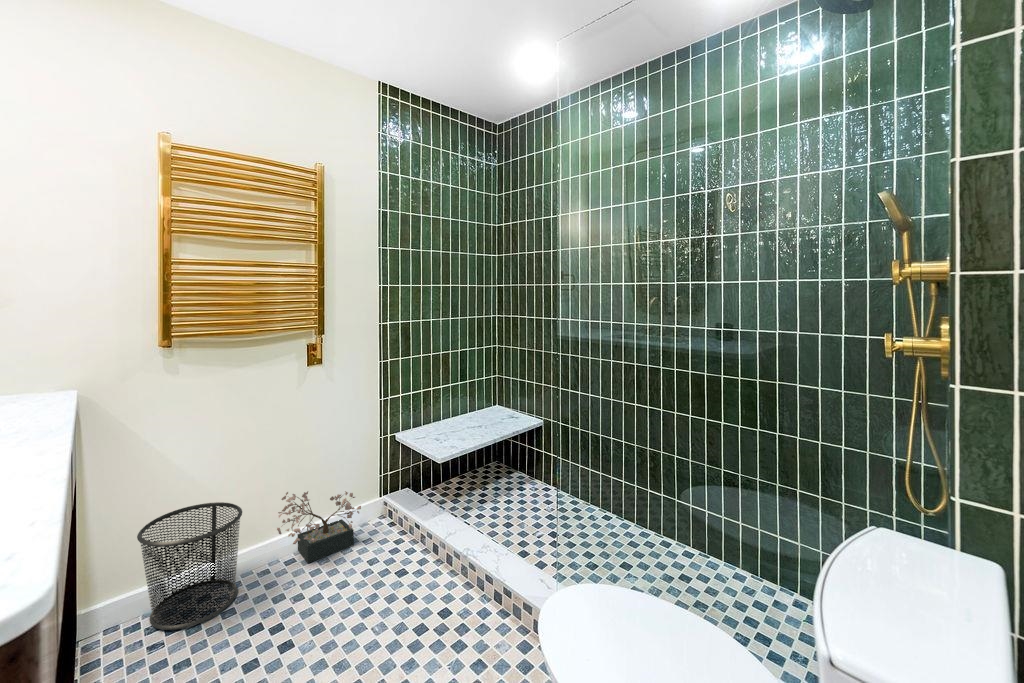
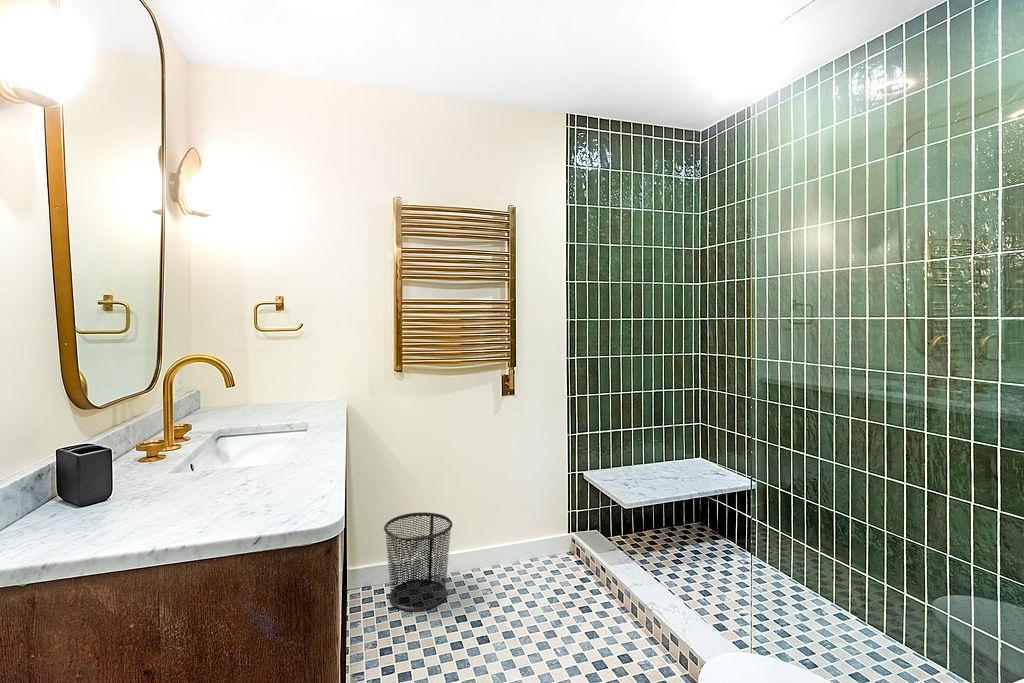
decorative plant: present [277,491,361,563] -> none [477,514,549,584]

